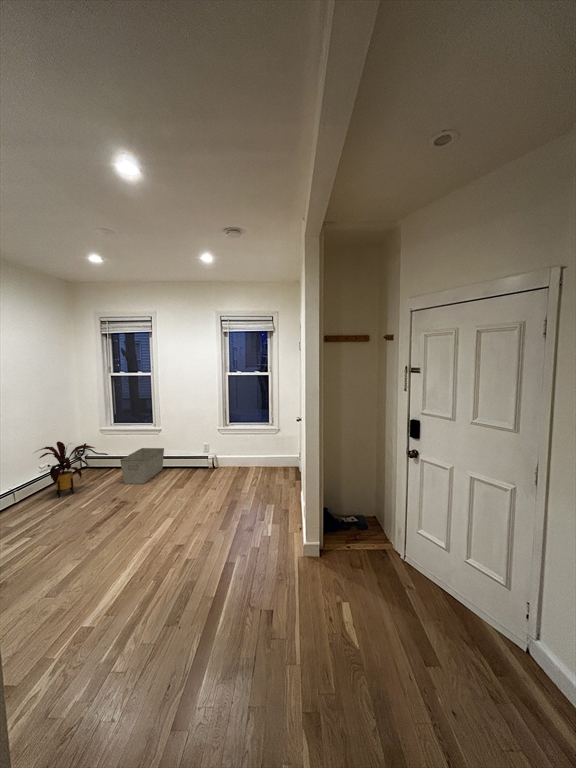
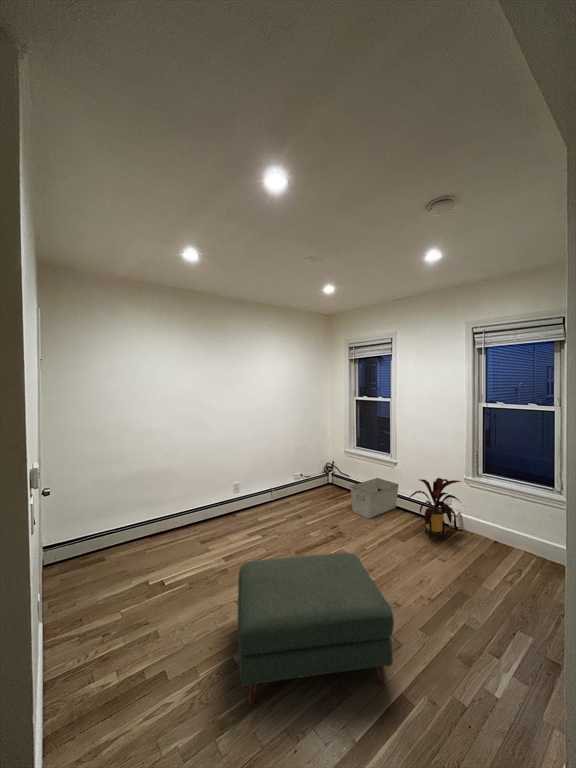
house plant: present [40,441,95,498] -> present [409,478,461,540]
ottoman: none [65,497,220,636] -> present [237,553,394,704]

